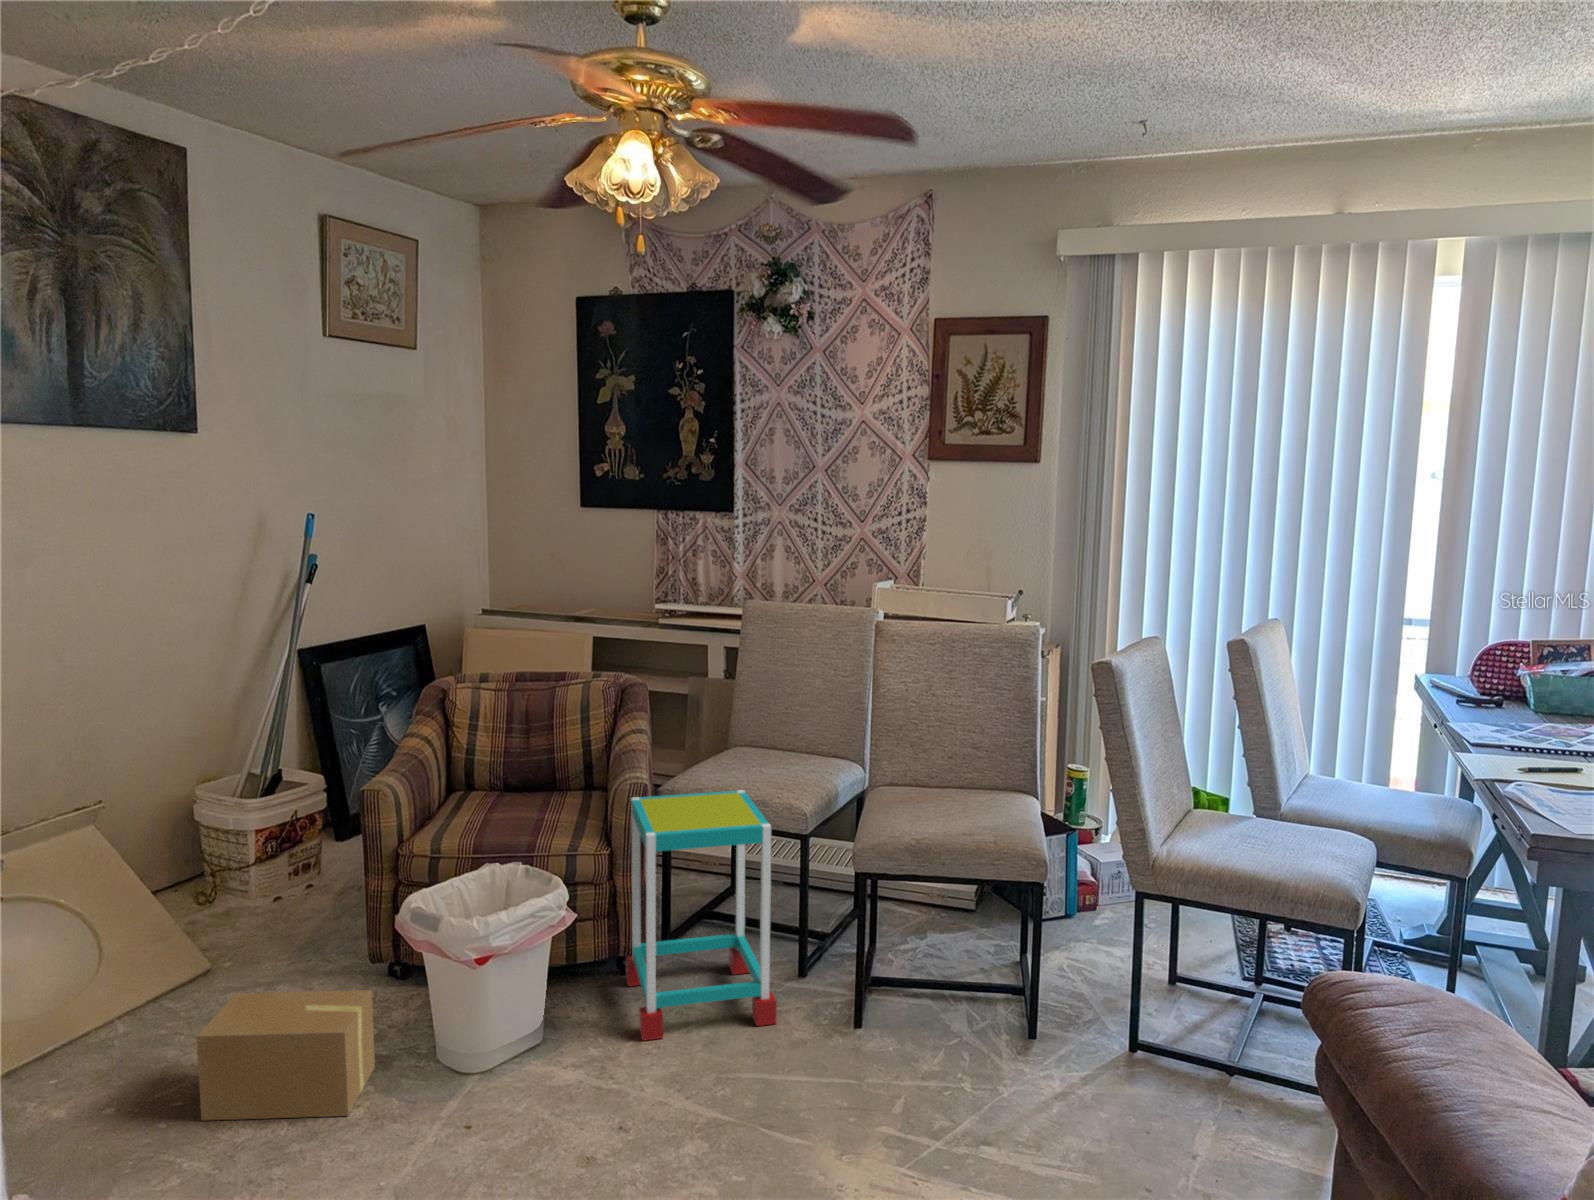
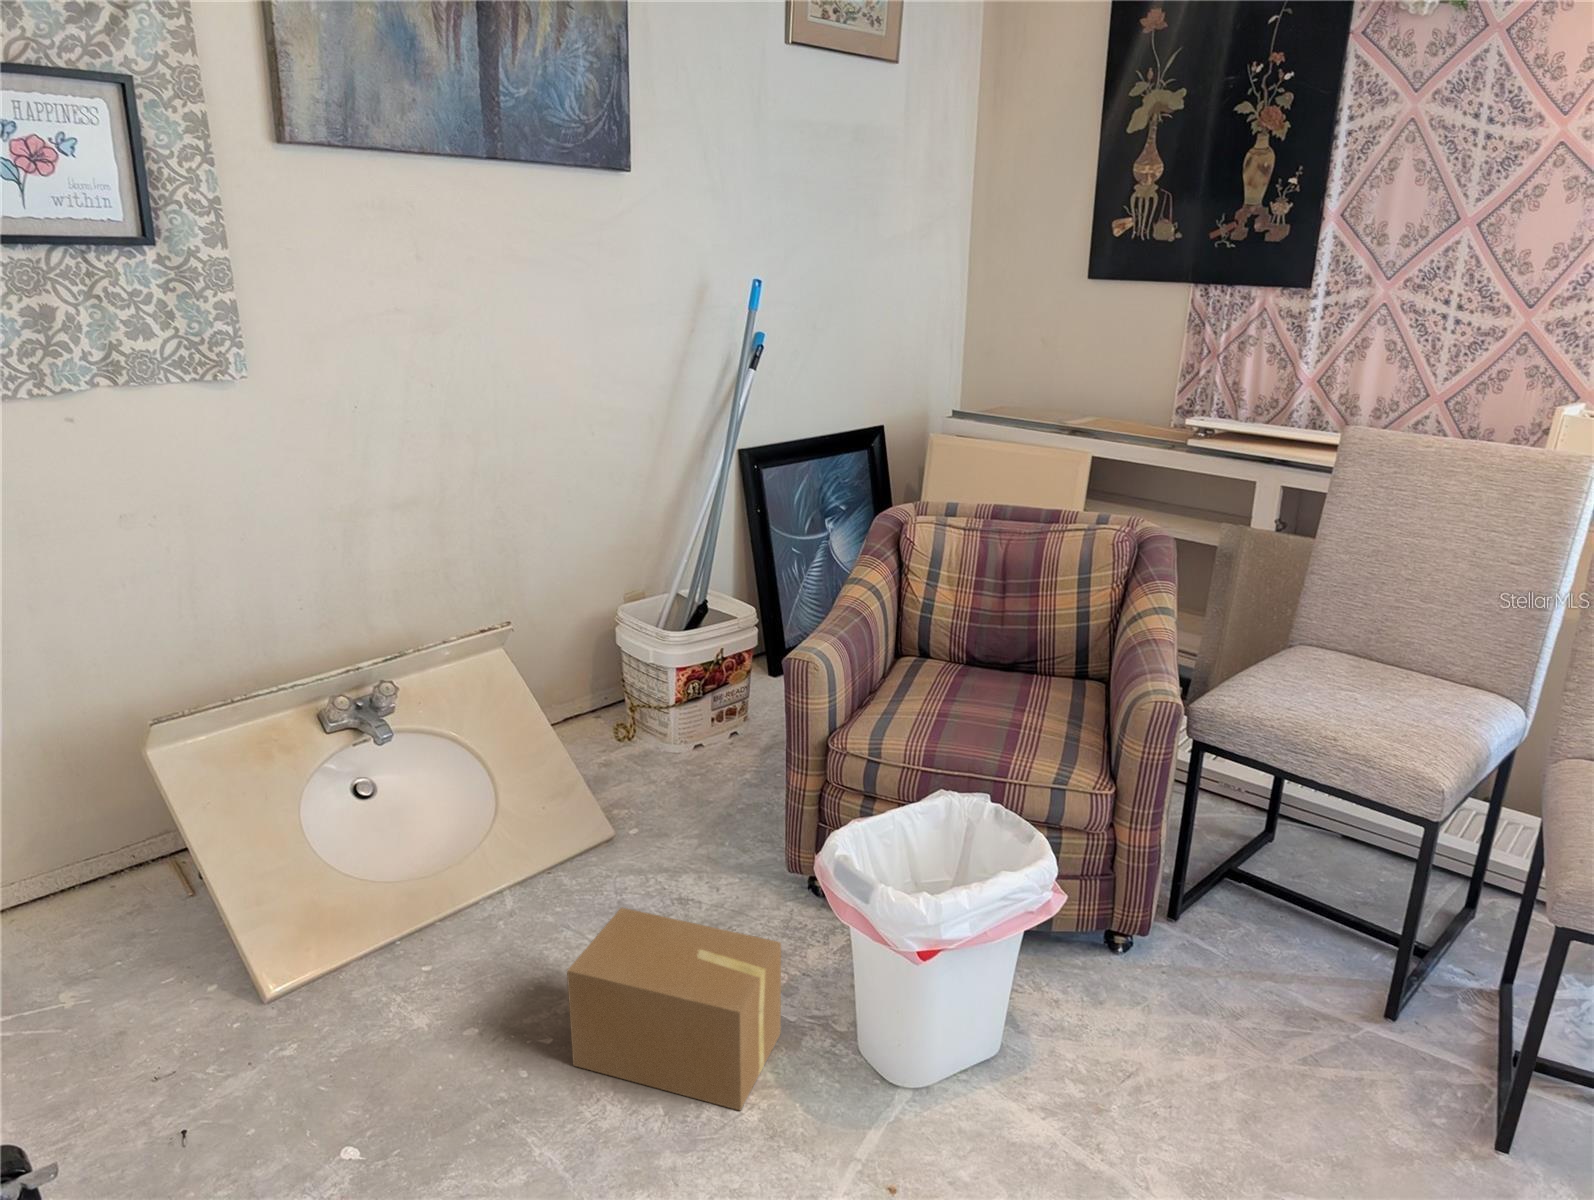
side table: present [626,790,777,1041] -> none [1117,723,1403,1108]

